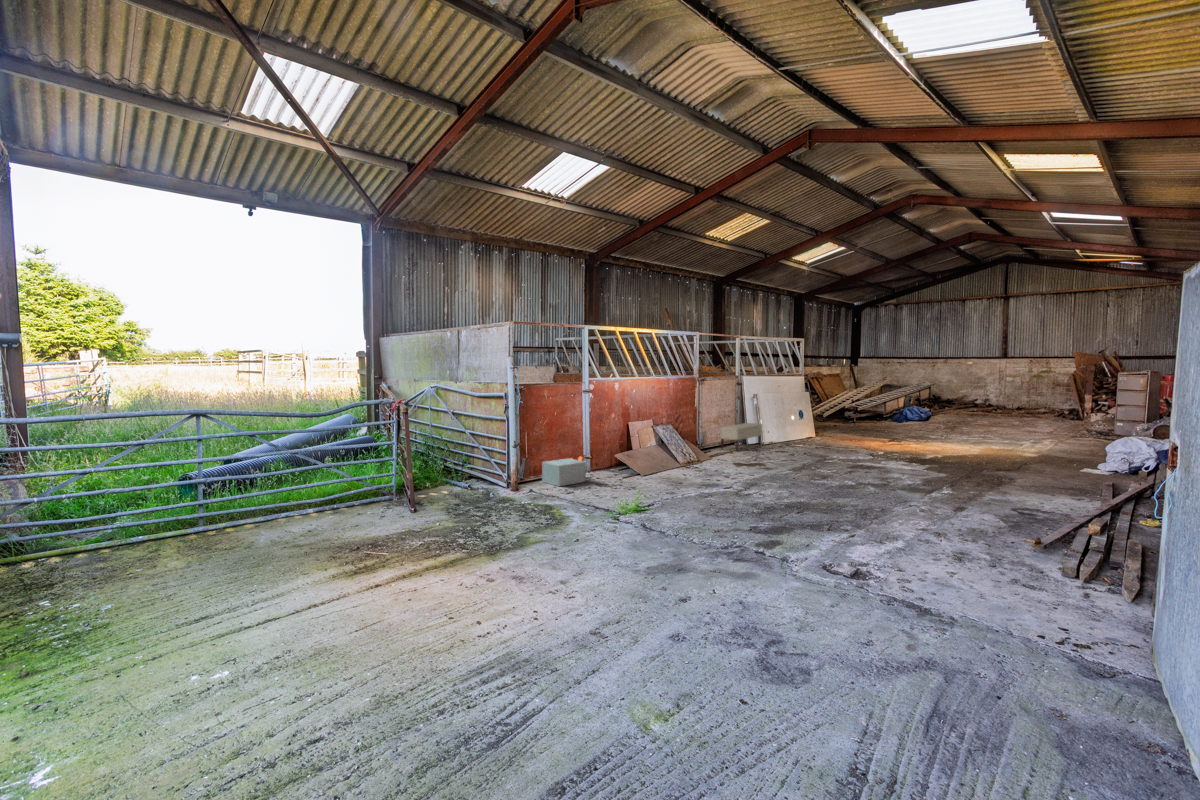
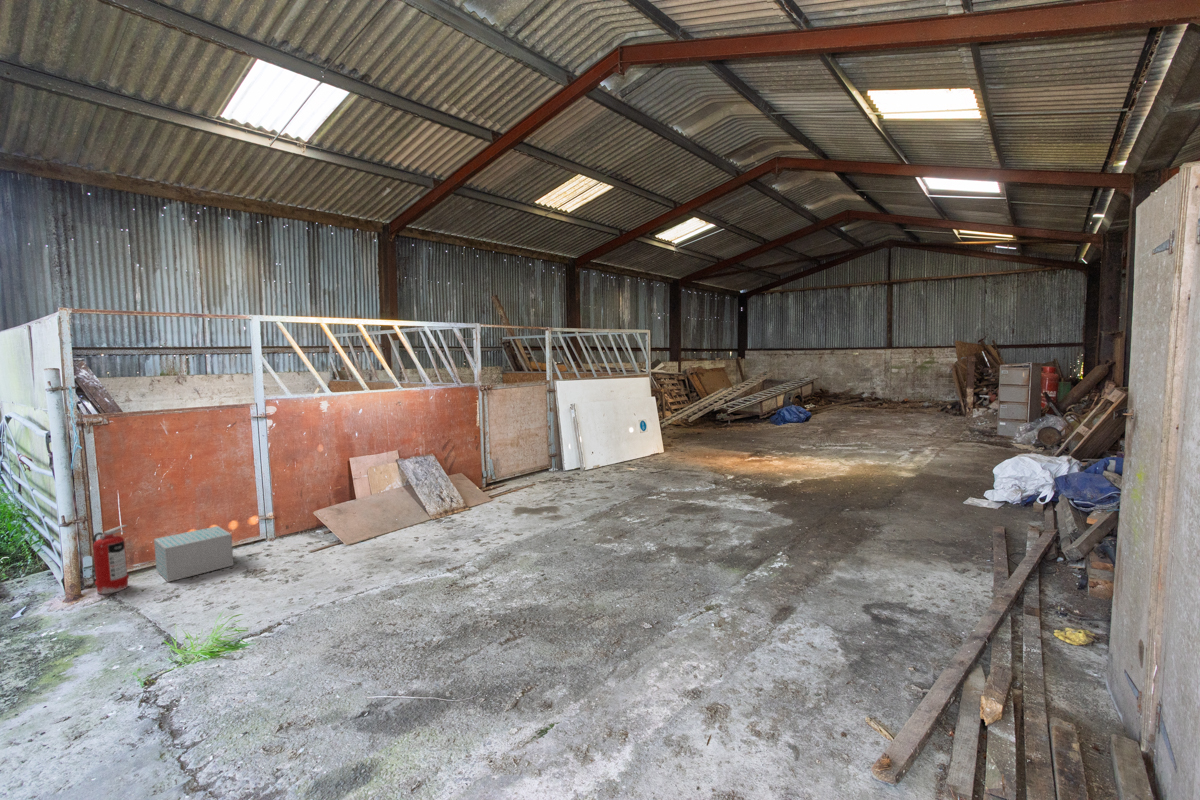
bench: present [721,423,762,451] -> none [524,441,585,482]
fire extinguisher: none [521,451,539,489] -> present [93,525,129,594]

